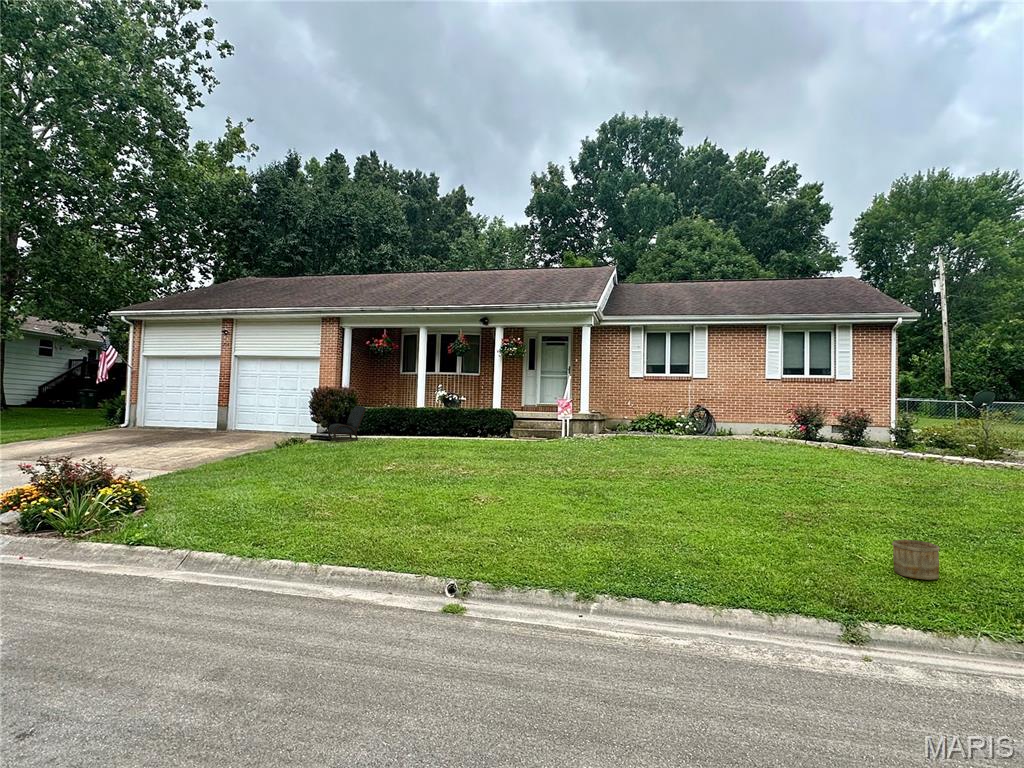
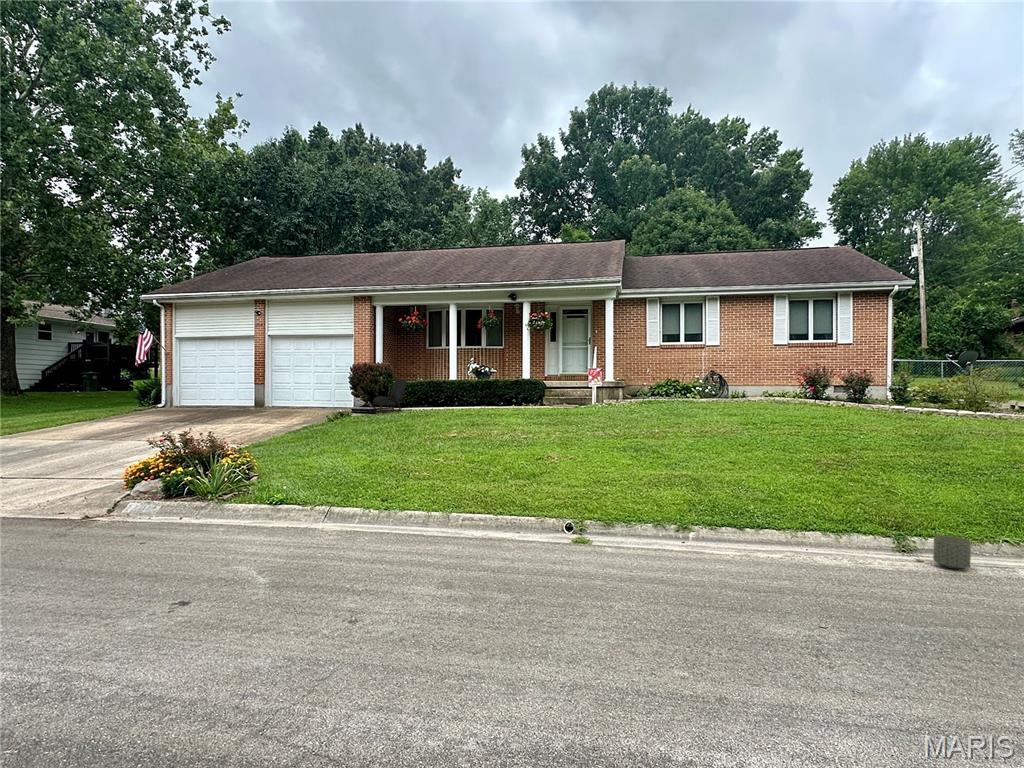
wooden bucket: present [892,540,940,580] -> none [927,474,967,505]
planter: none [880,624,925,671] -> present [933,535,971,569]

